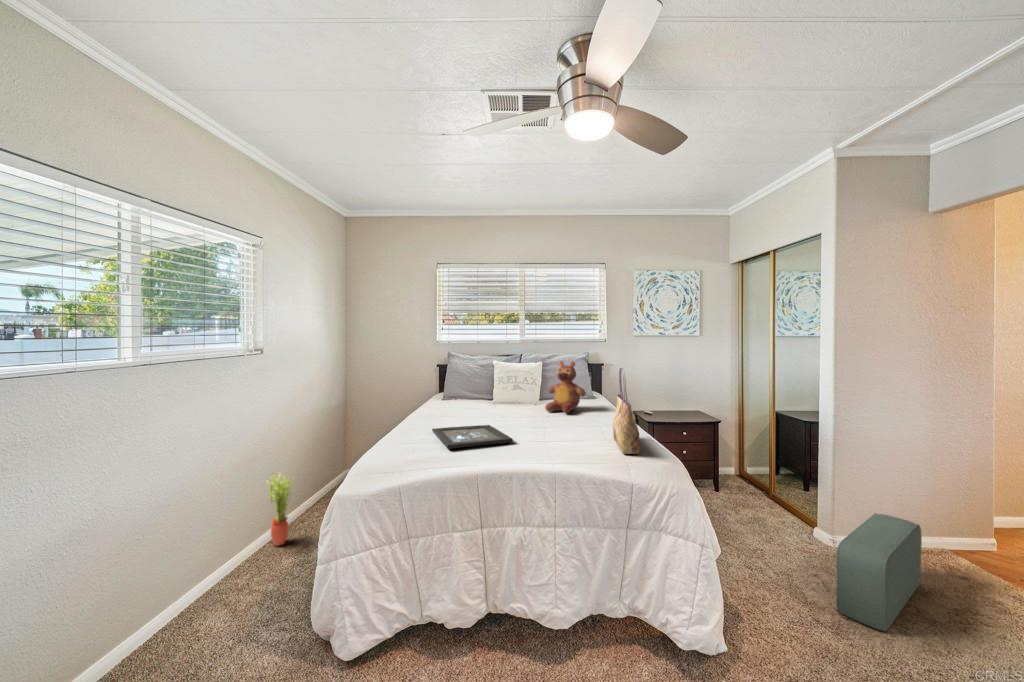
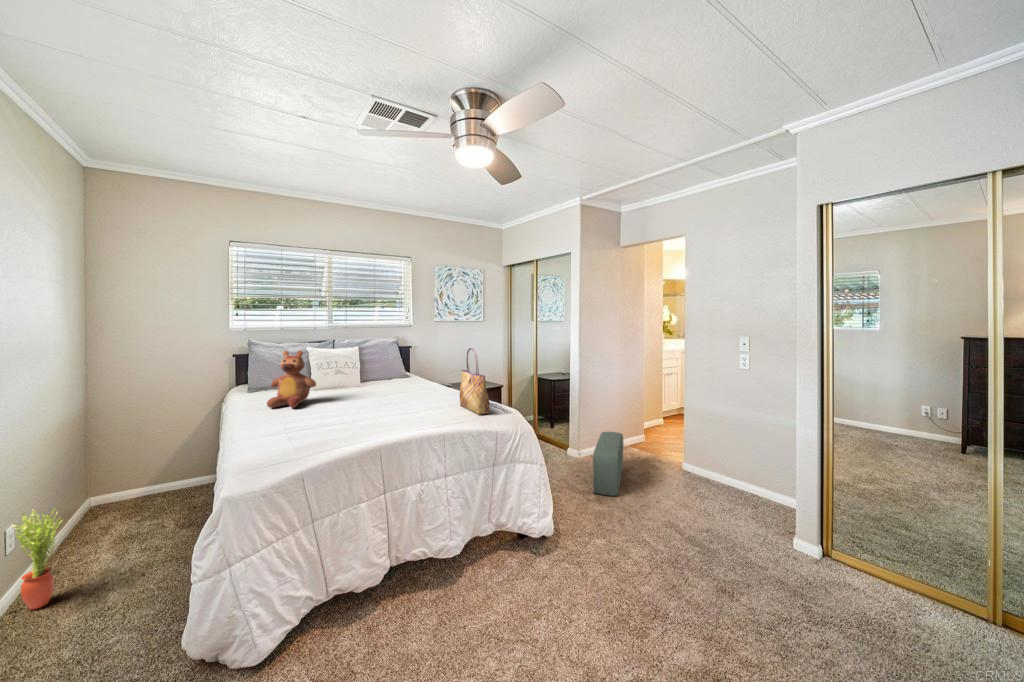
teddy bear: present [545,361,586,413] -> present [267,351,316,408]
tray: present [432,425,513,449] -> none [286,409,383,433]

